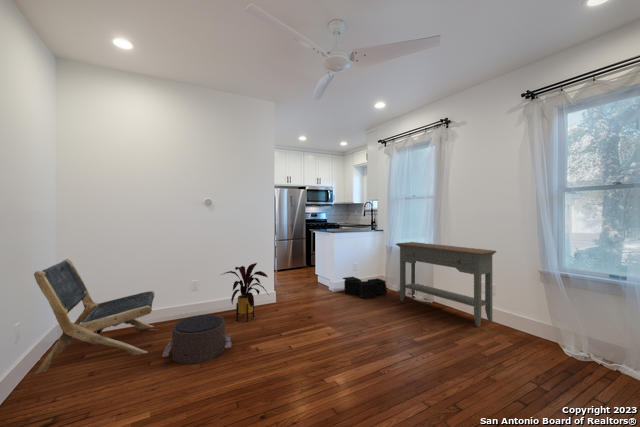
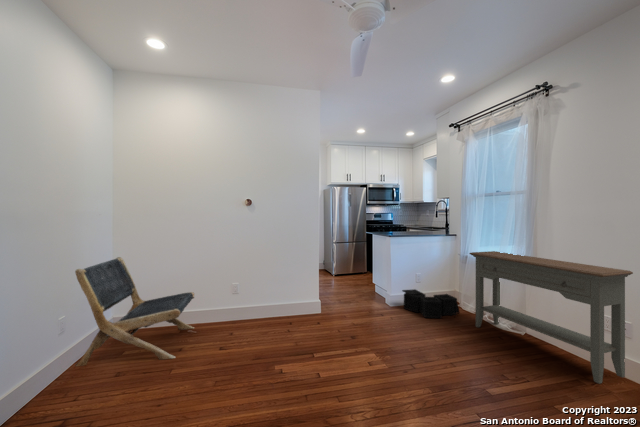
house plant: present [224,263,268,322] -> none [257,269,307,334]
pouf: present [163,315,232,364] -> none [180,324,256,379]

